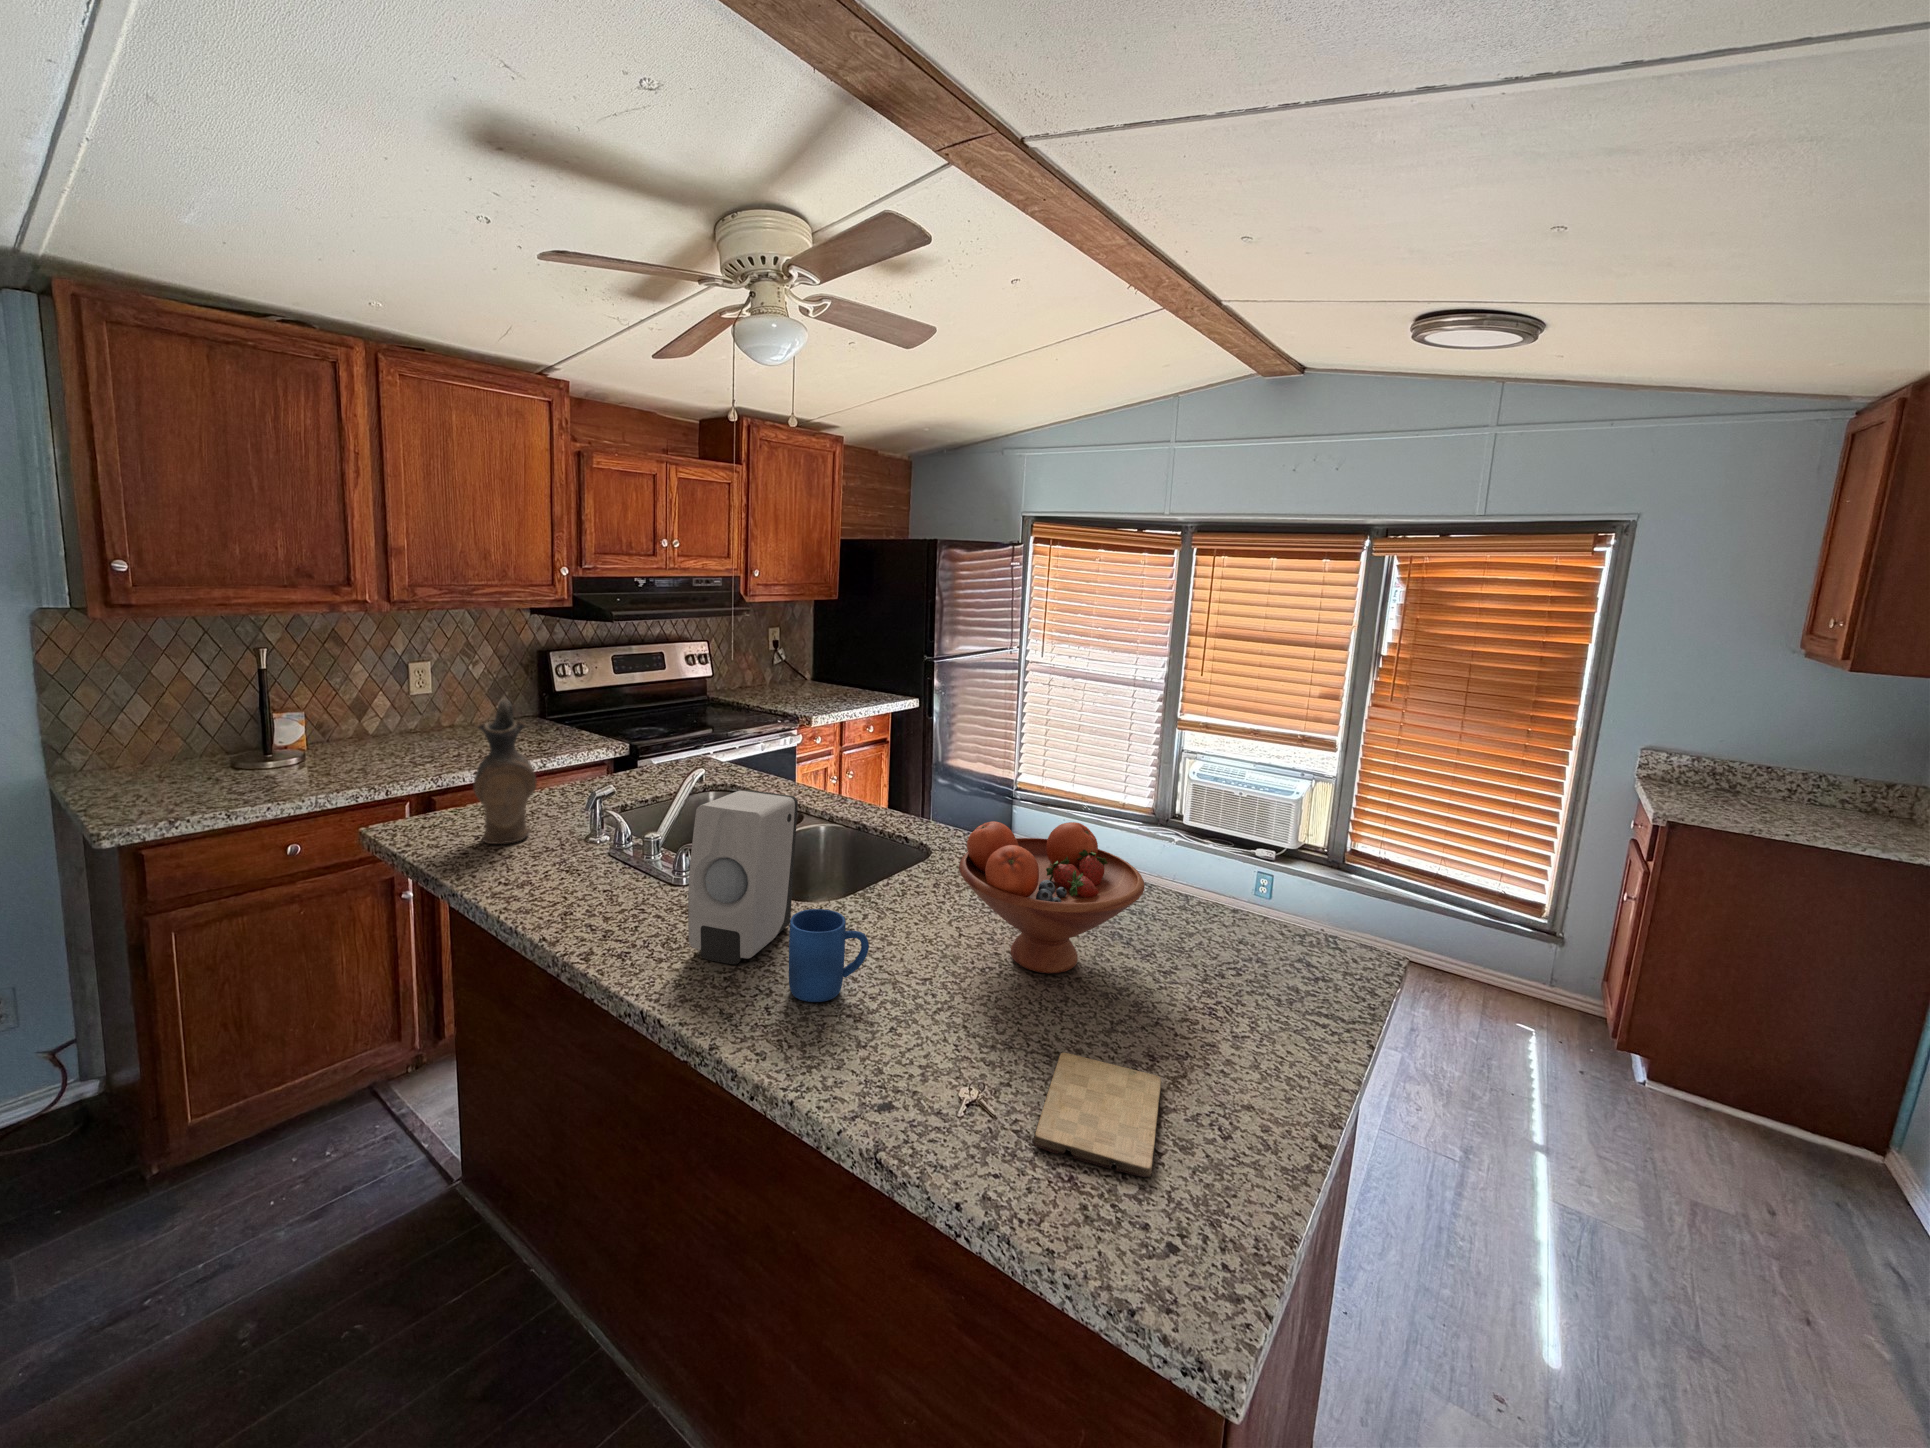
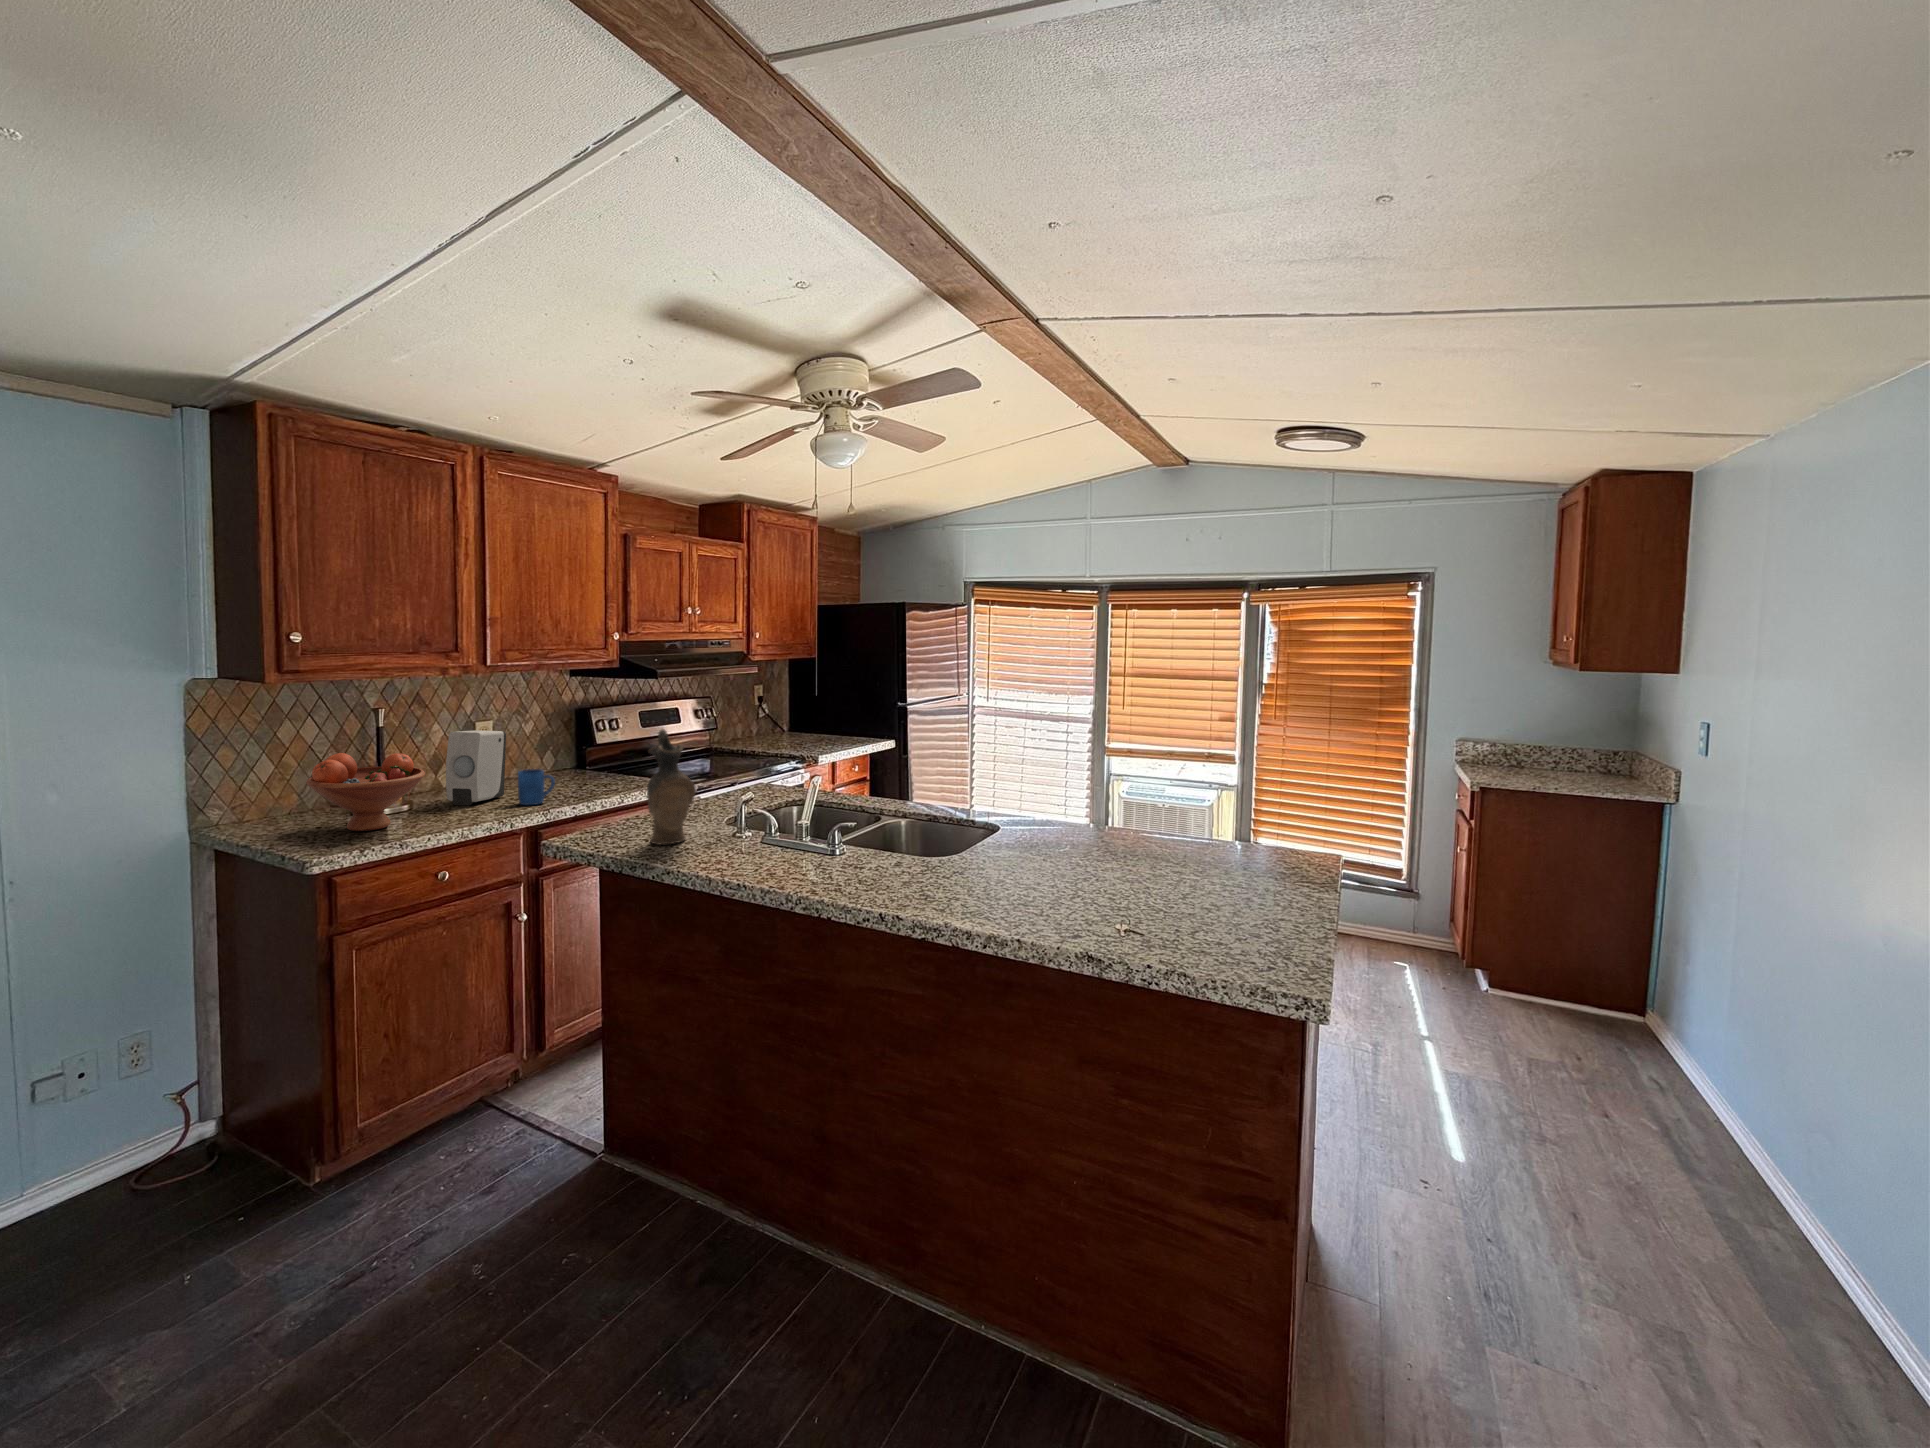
soap dispenser: present [688,790,798,964] -> present [446,730,506,805]
fruit bowl: present [959,821,1144,974] -> present [306,753,425,831]
mug: present [789,909,869,1002] -> present [518,769,555,805]
cutting board: present [1032,1052,1161,1177] -> none [1172,914,1260,960]

